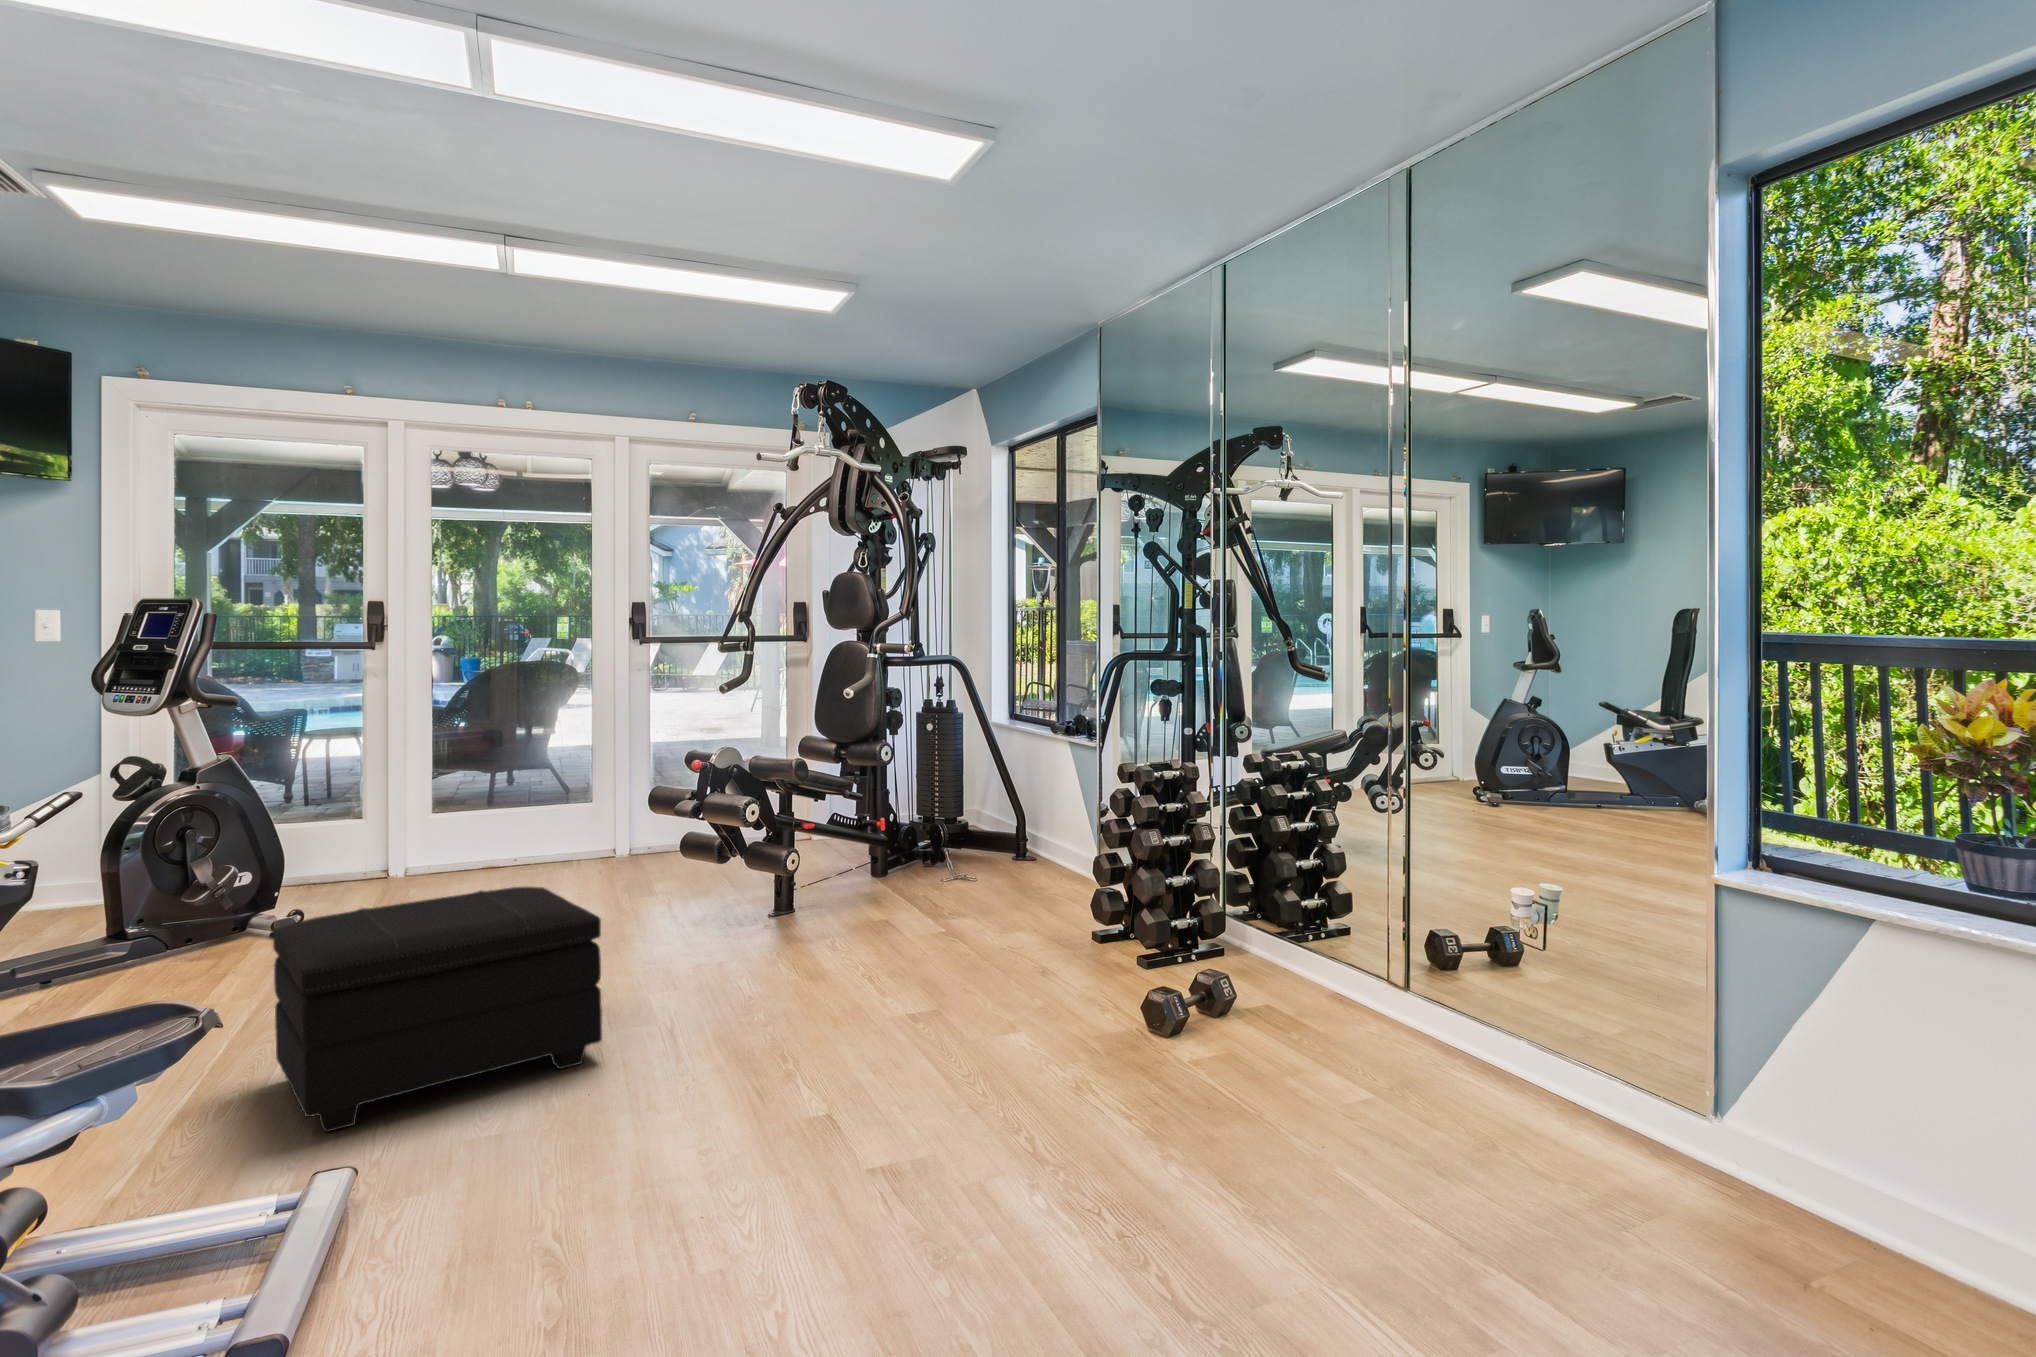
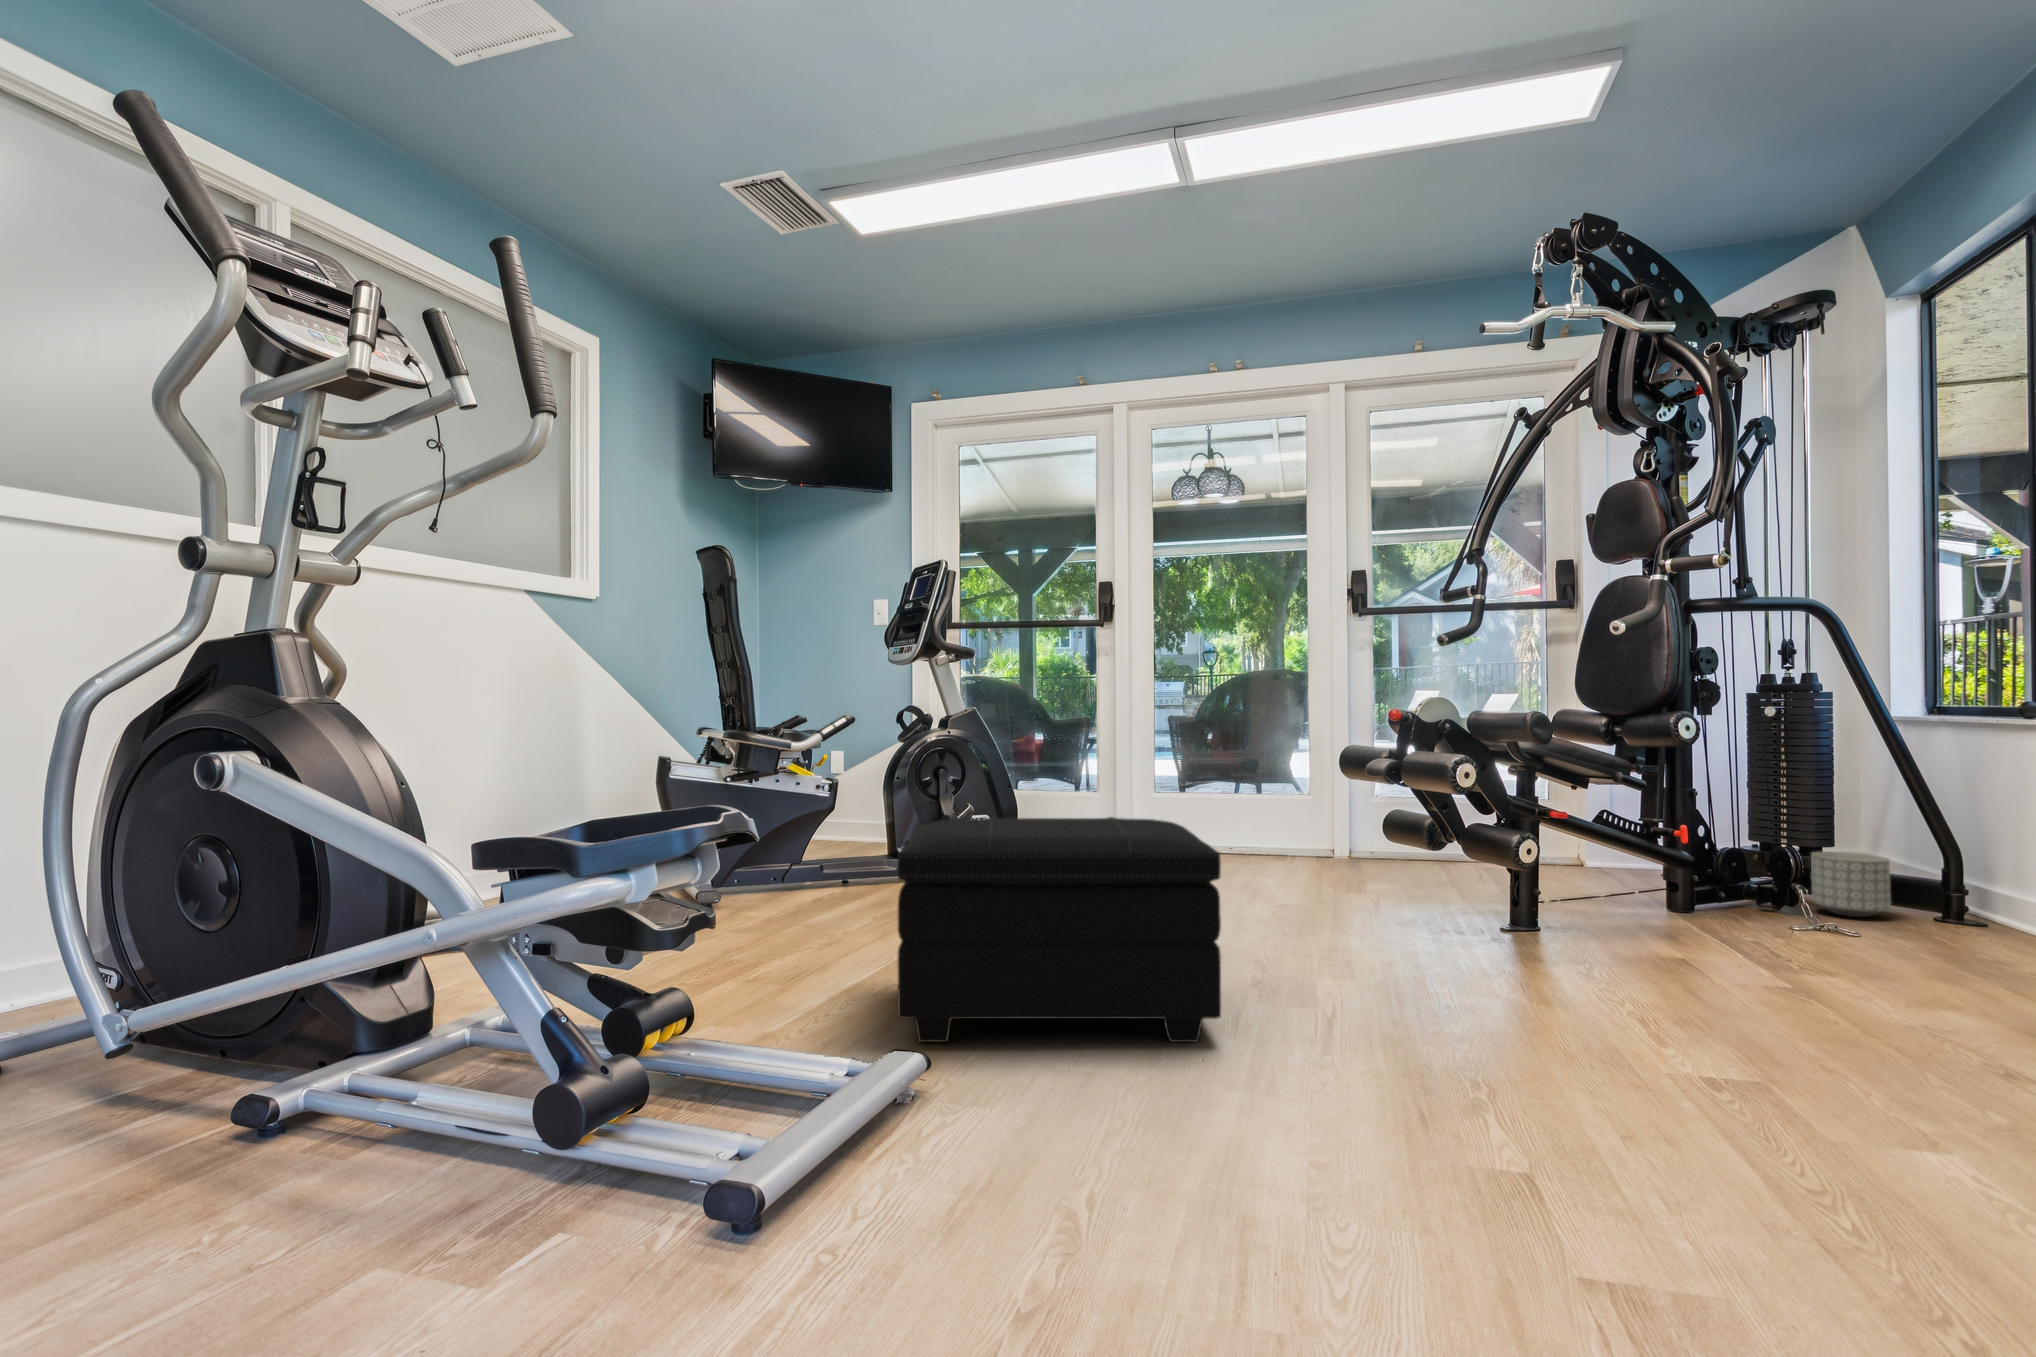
planter: none [950,822,989,864] -> present [1811,852,1891,917]

